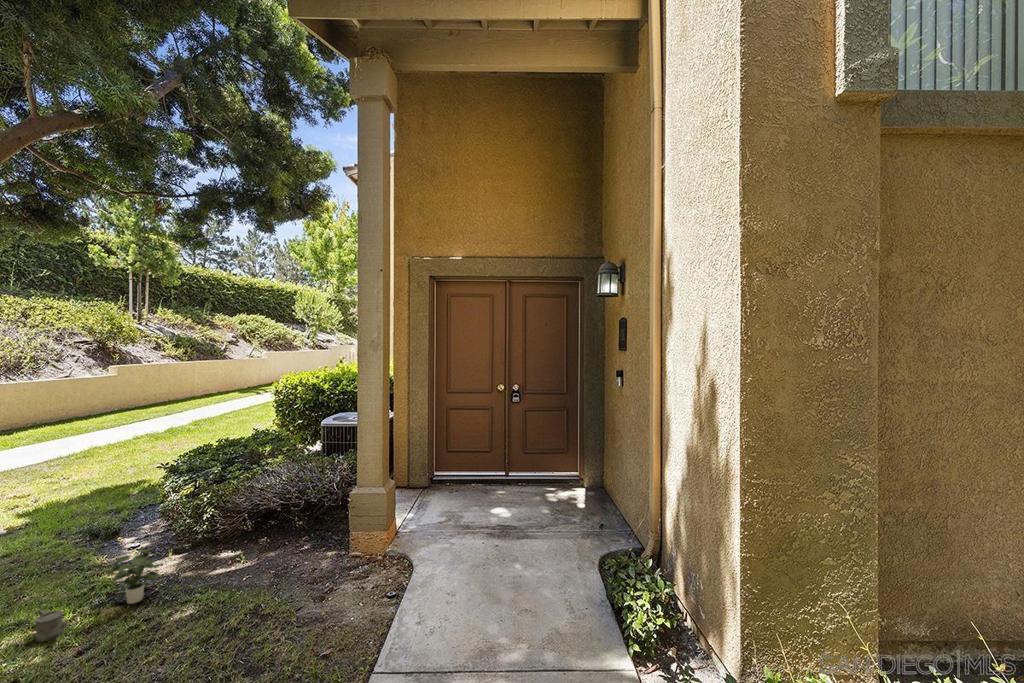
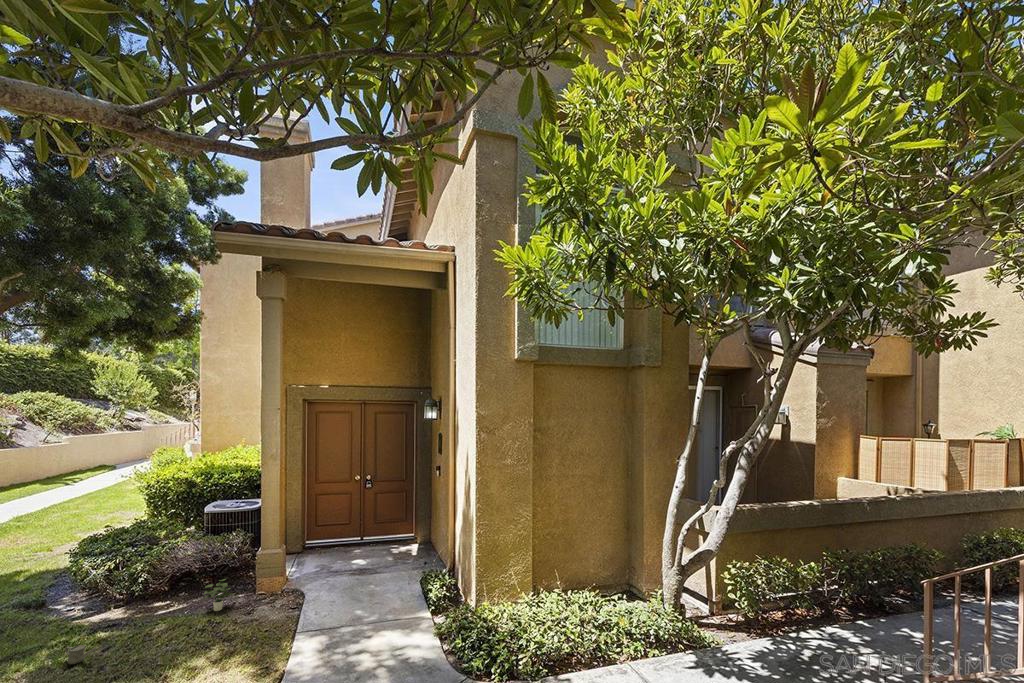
potted plant: present [107,548,163,604] -> present [204,579,232,611]

